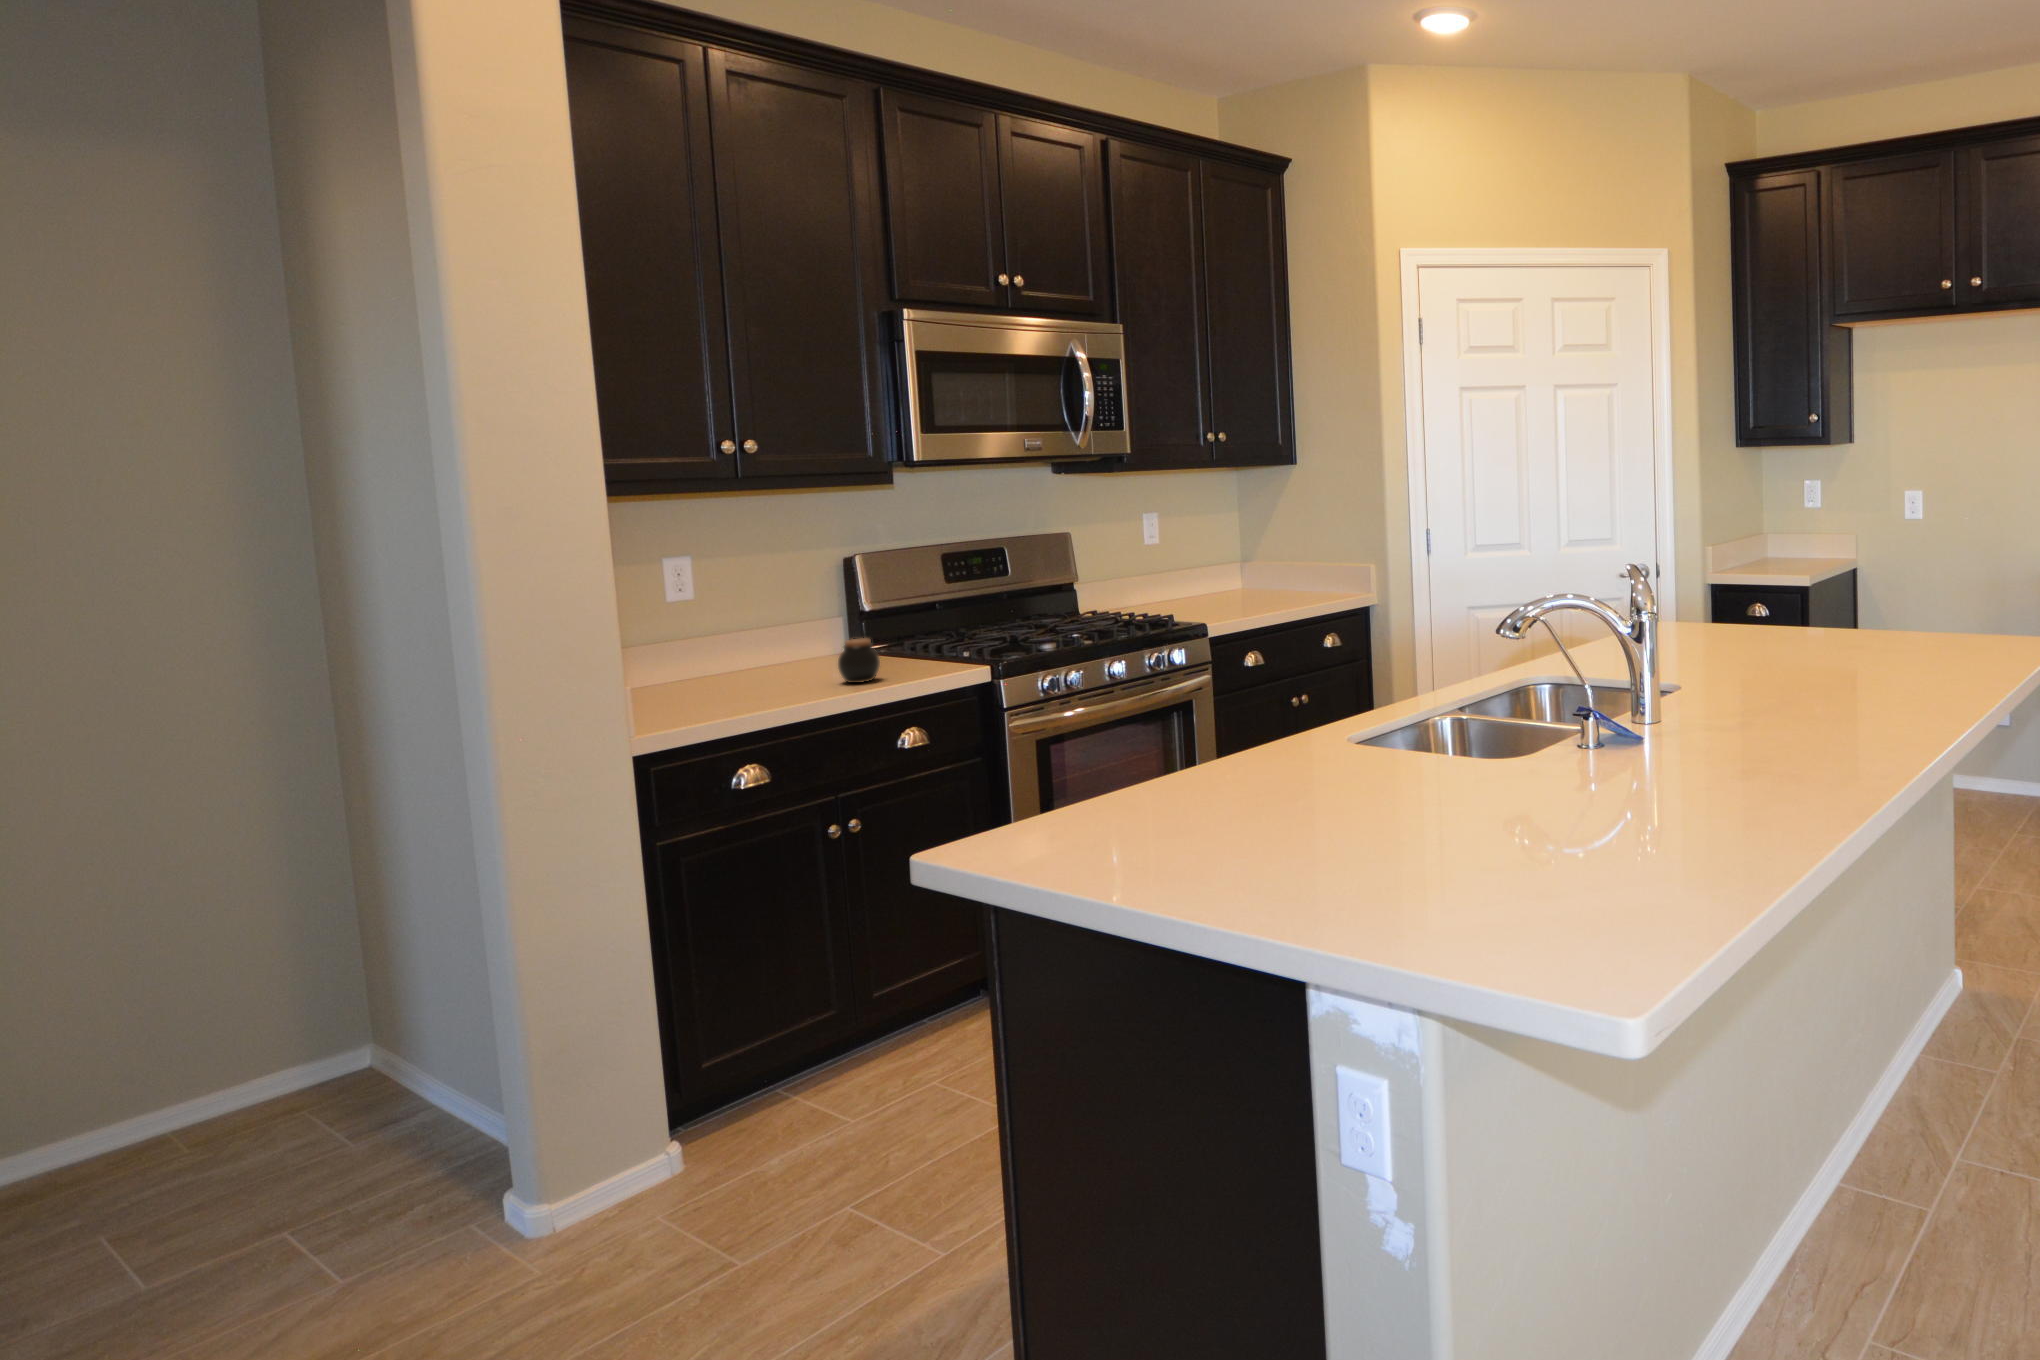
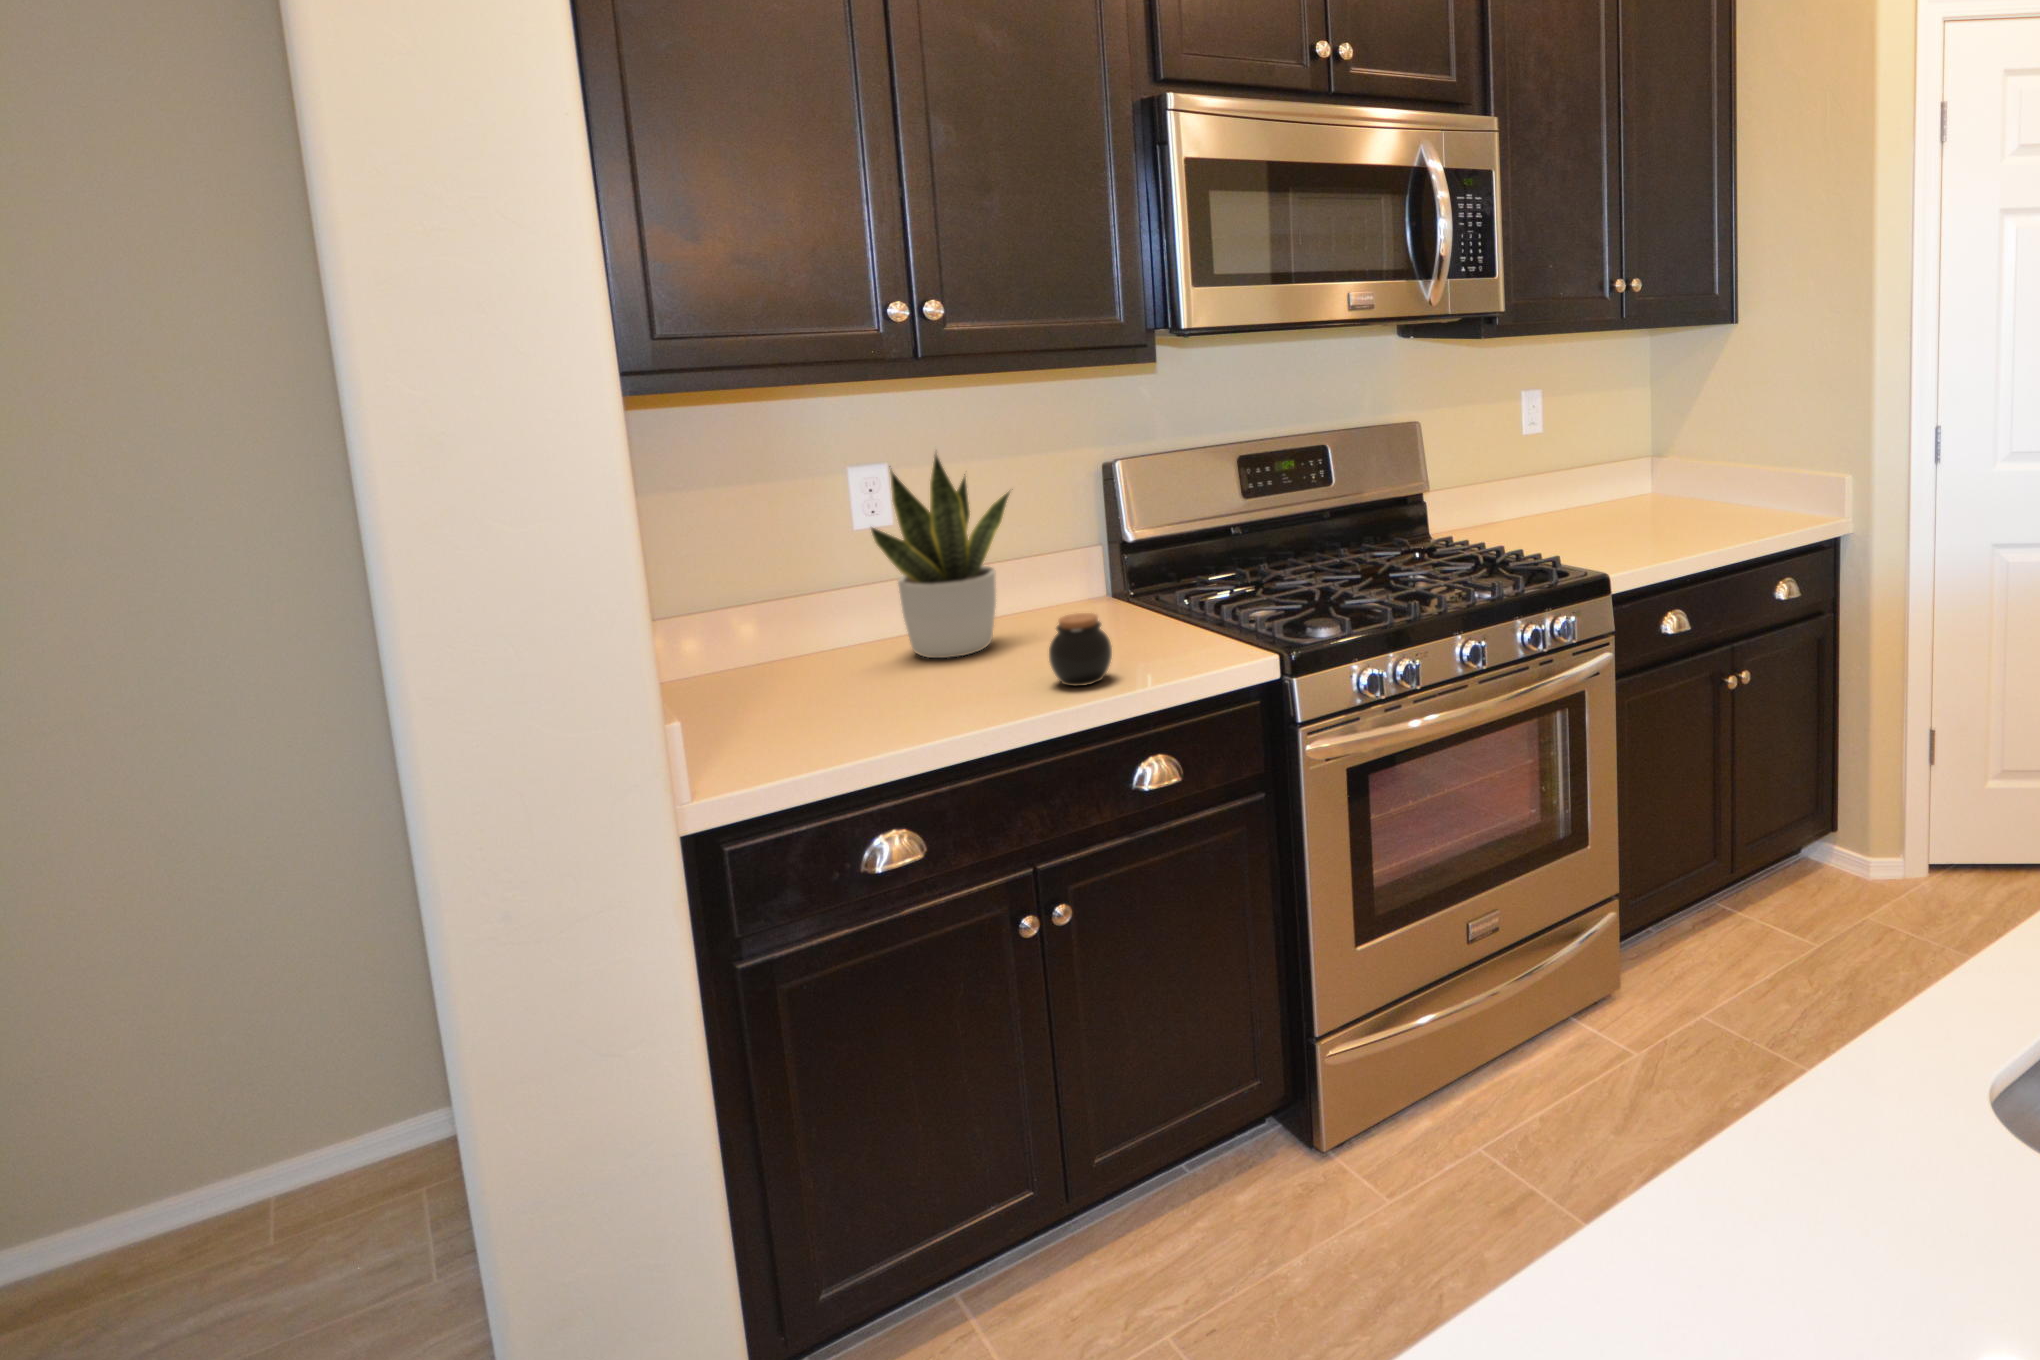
potted plant: none [701,538,793,679] -> present [871,455,1010,658]

